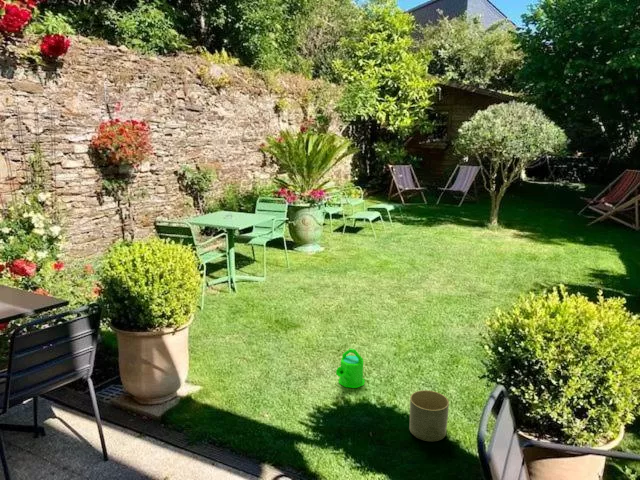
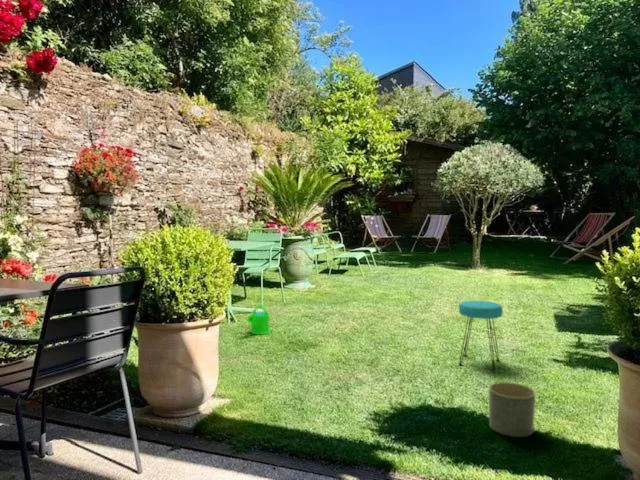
stool: none [415,297,459,364] -> present [459,301,502,369]
watering can: present [336,348,365,388] -> present [247,305,270,334]

